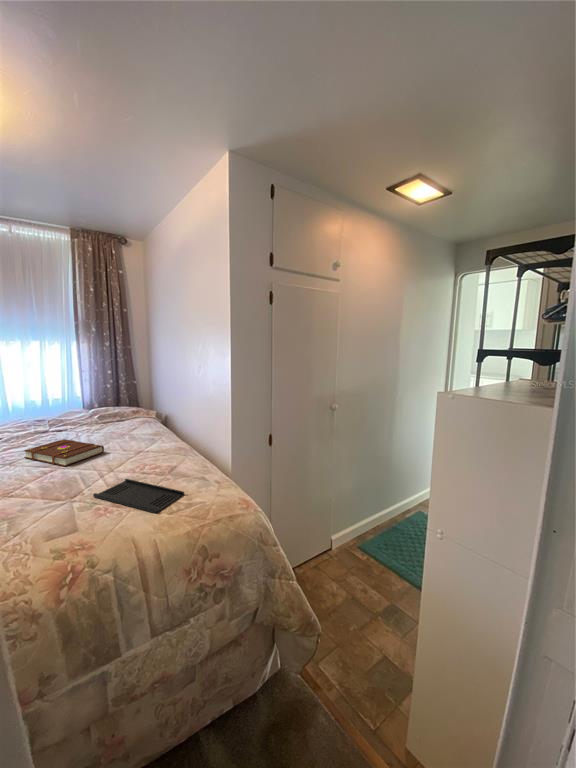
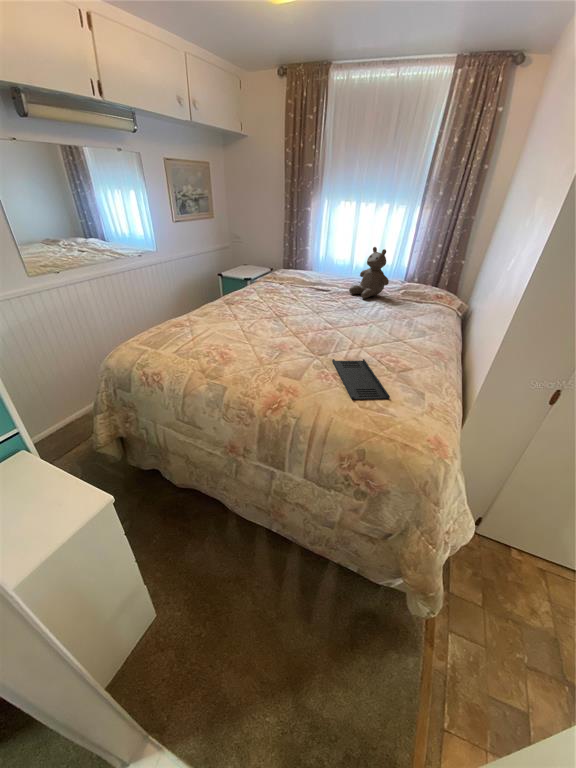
teddy bear: none [30,381,80,435] -> present [349,247,389,299]
book: present [24,439,104,466] -> none [329,304,378,328]

